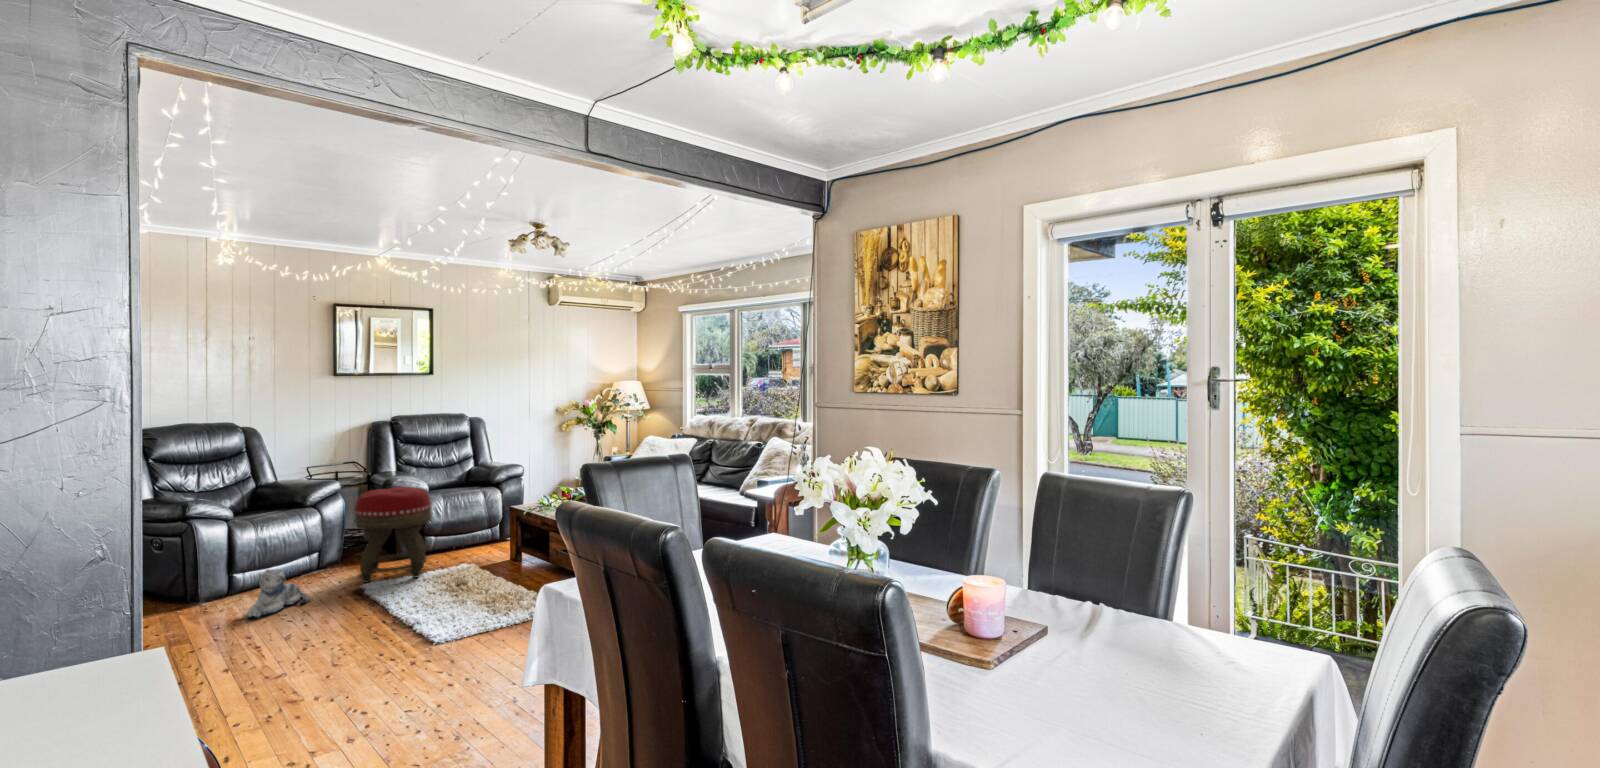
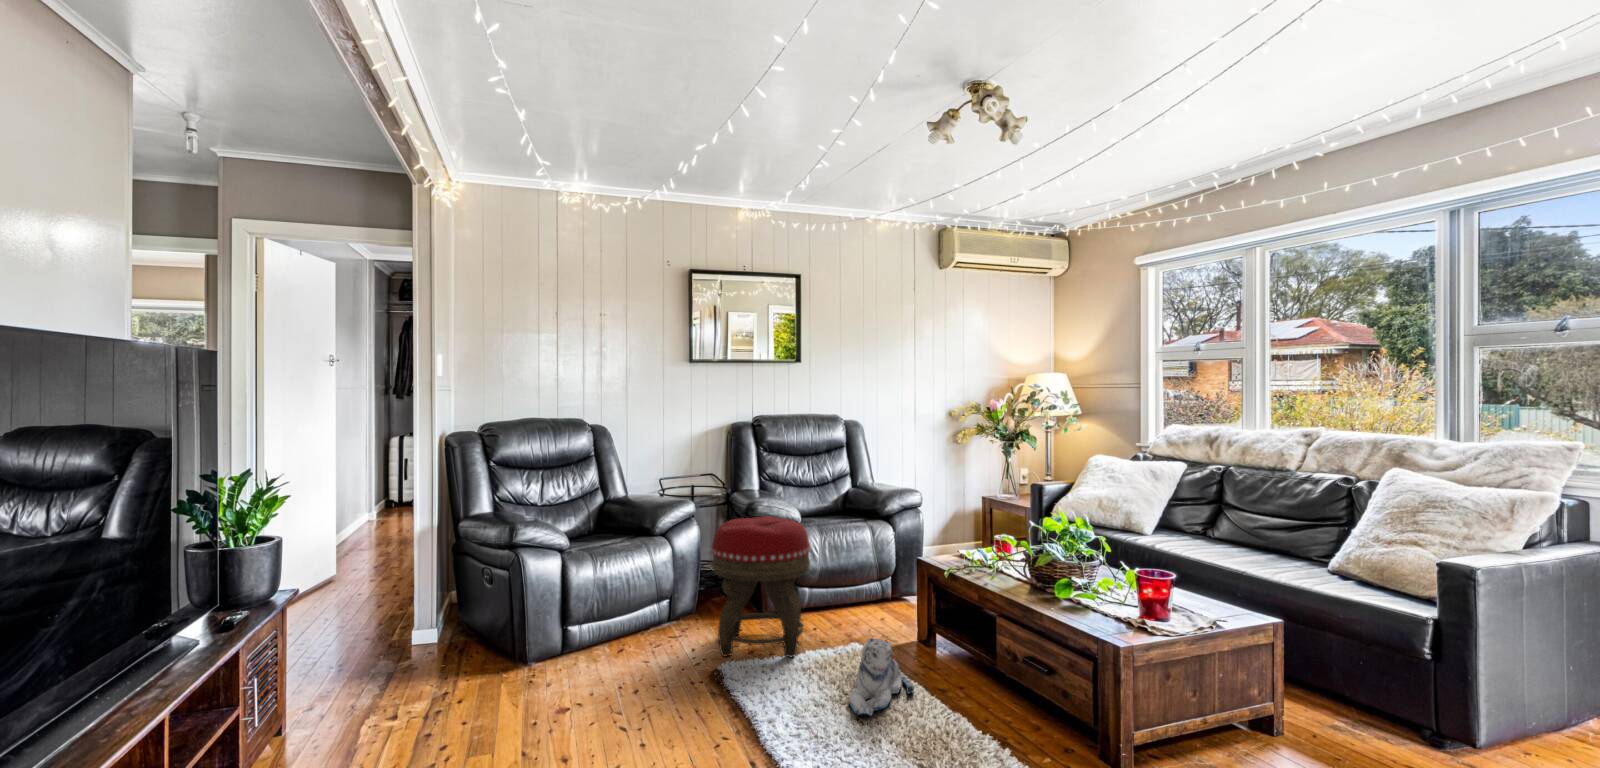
plush toy: present [247,570,309,618] -> present [849,638,914,716]

